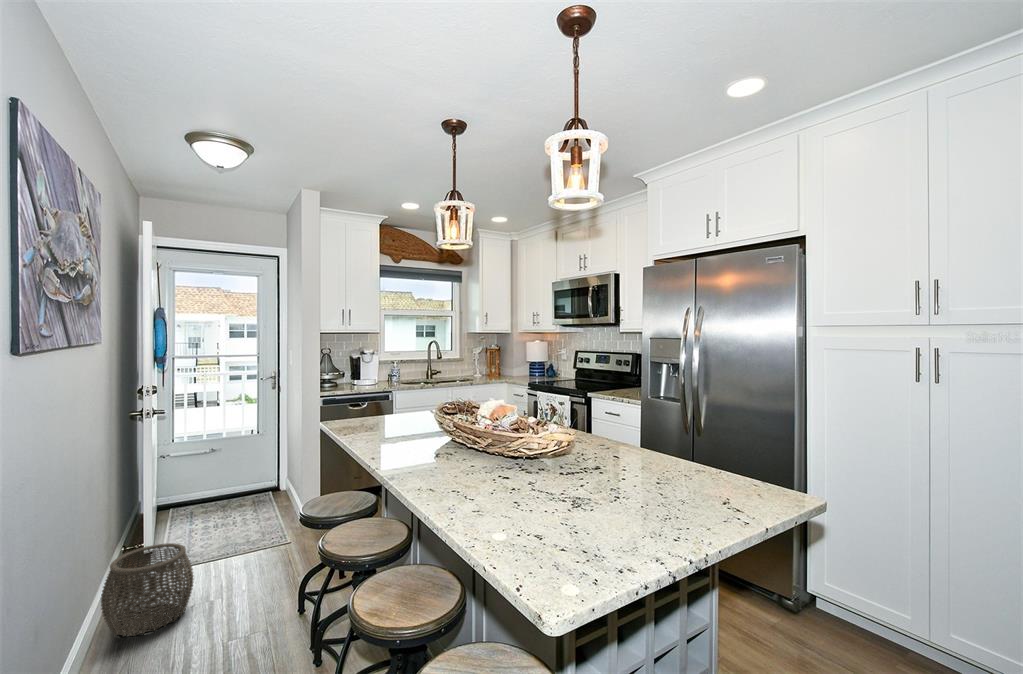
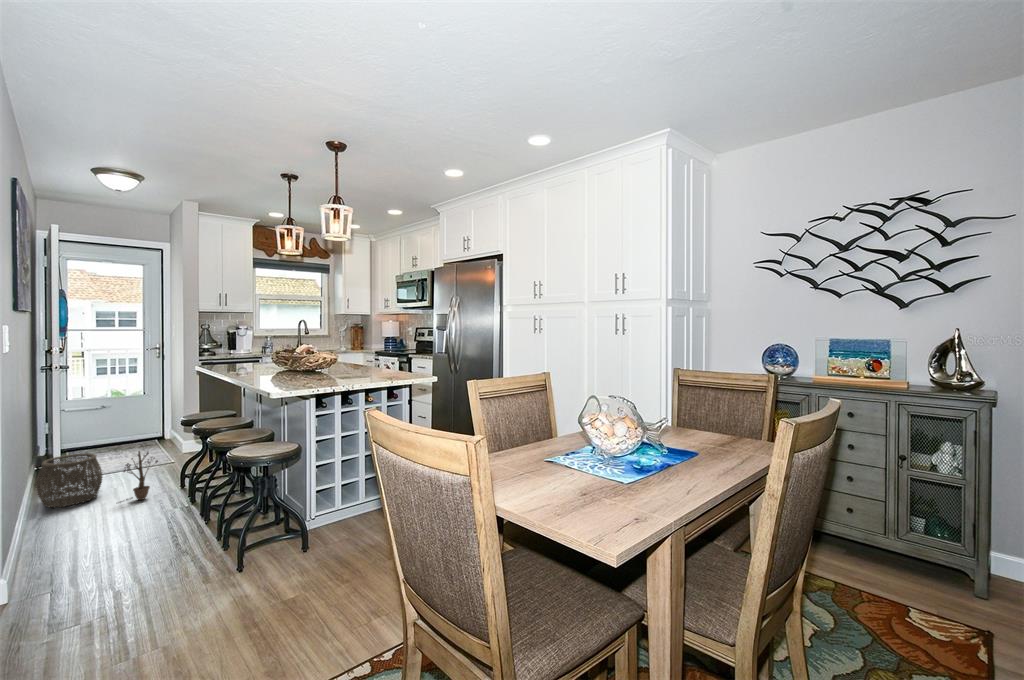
decorative plant: none [207,549,268,637] -> present [118,451,158,503]

